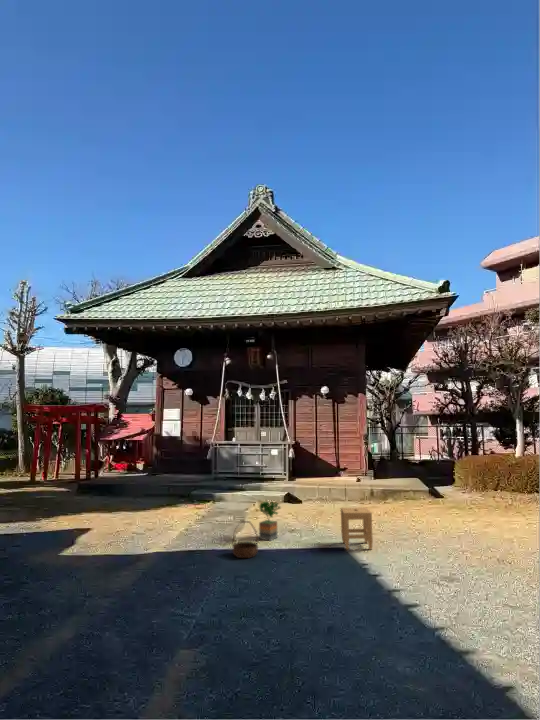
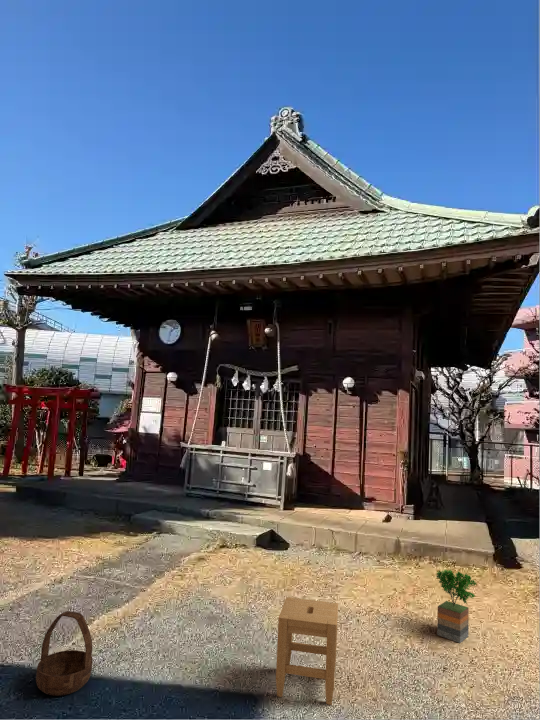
potted tree: present [259,502,280,541] -> present [436,570,476,643]

